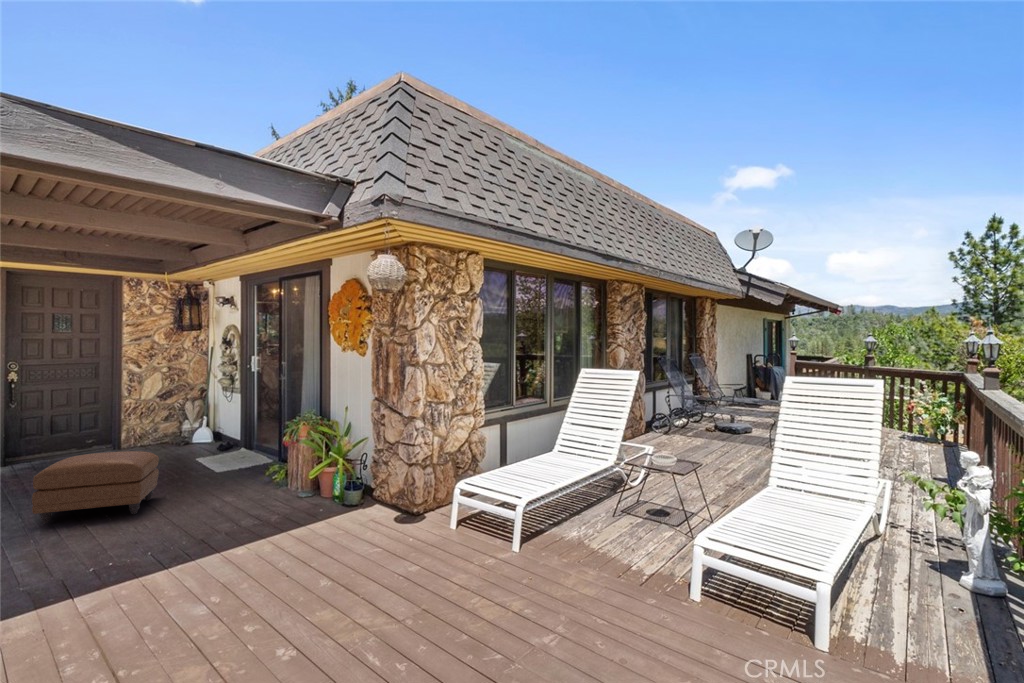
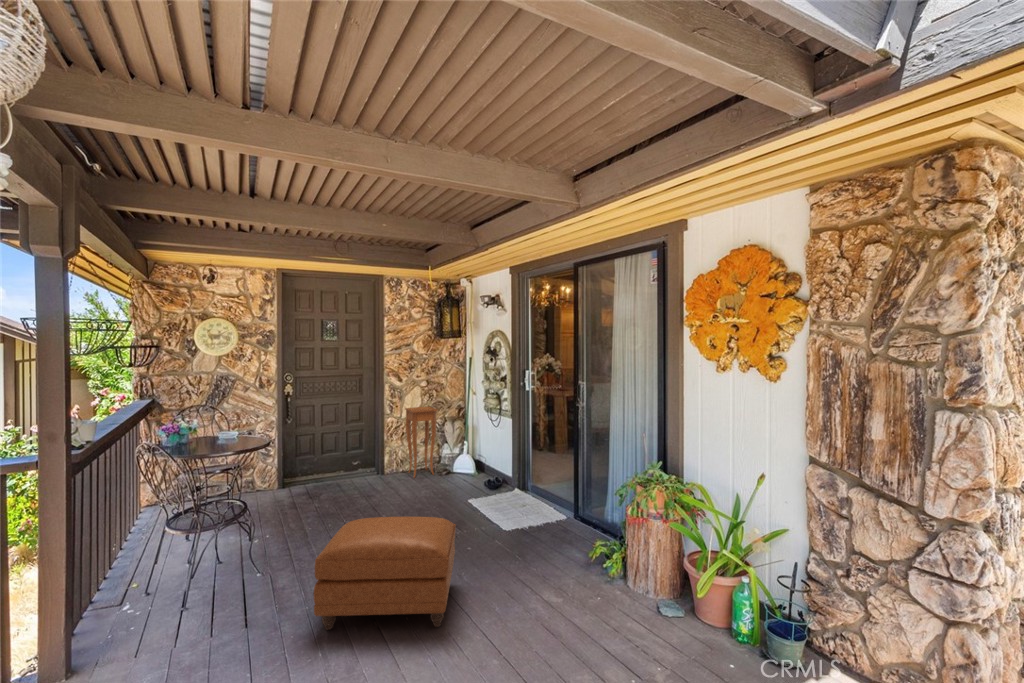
side table: none [144,389,176,448] -> present [405,407,437,477]

